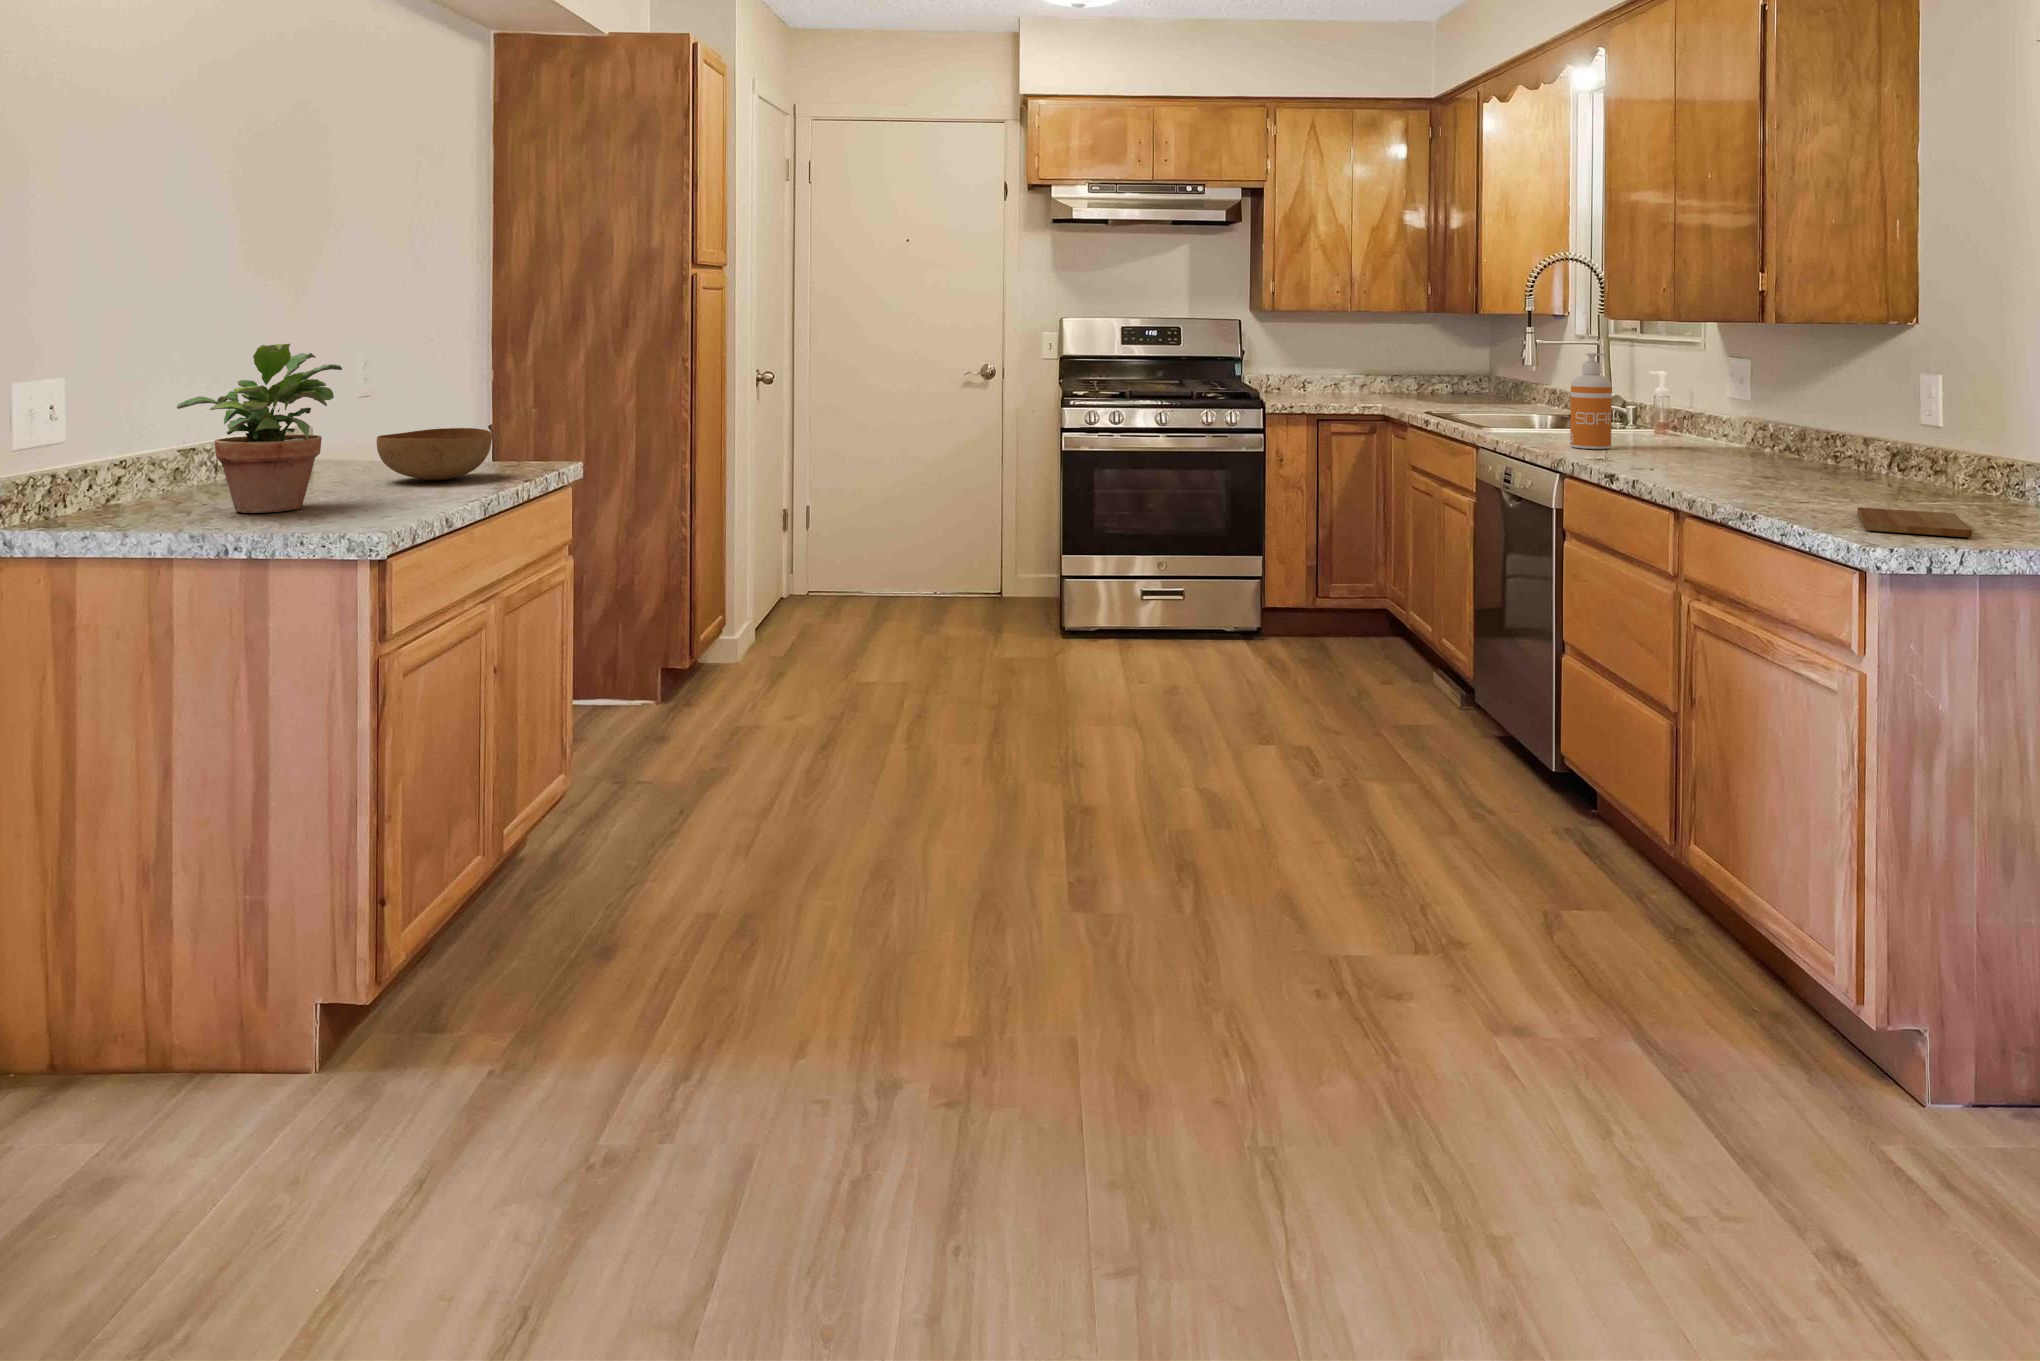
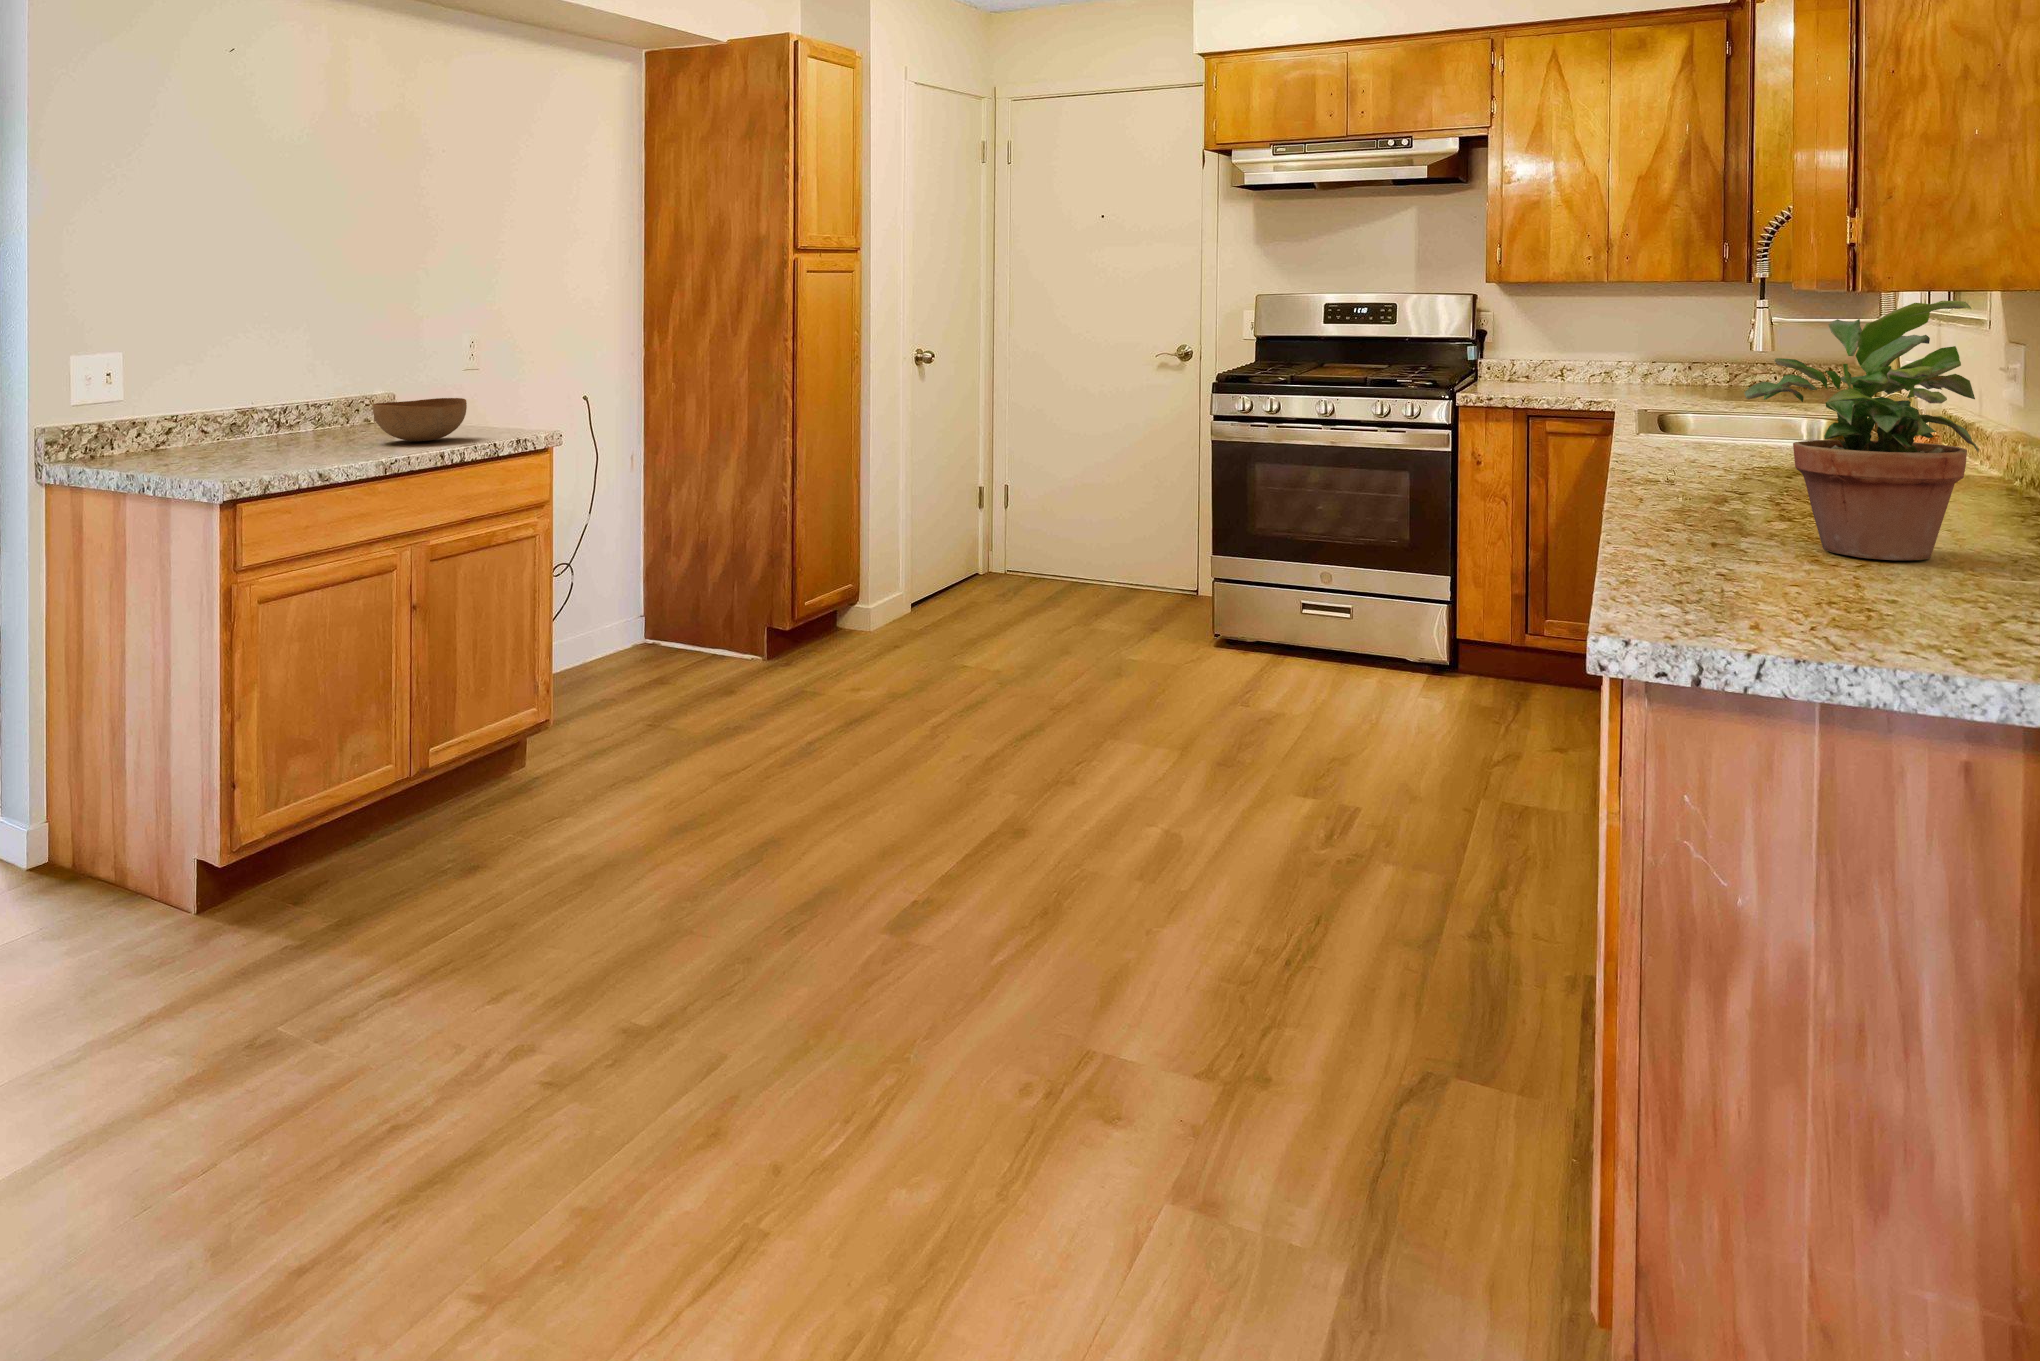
potted plant: present [177,344,342,513] -> present [1744,301,1979,560]
soap dispenser: present [1570,353,1612,449] -> none [1674,325,1738,463]
cutting board: present [1857,507,1972,537] -> none [1675,569,1939,634]

